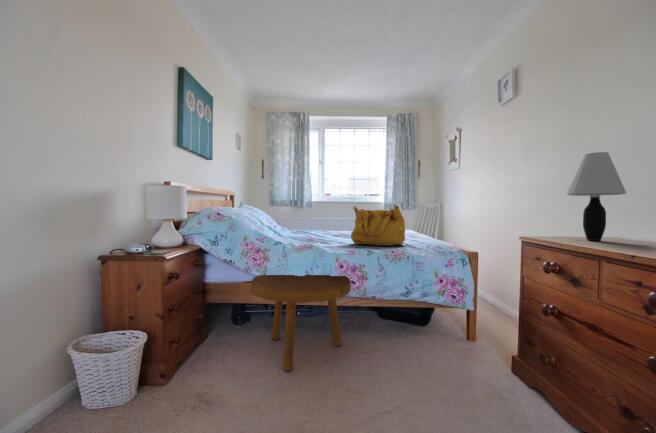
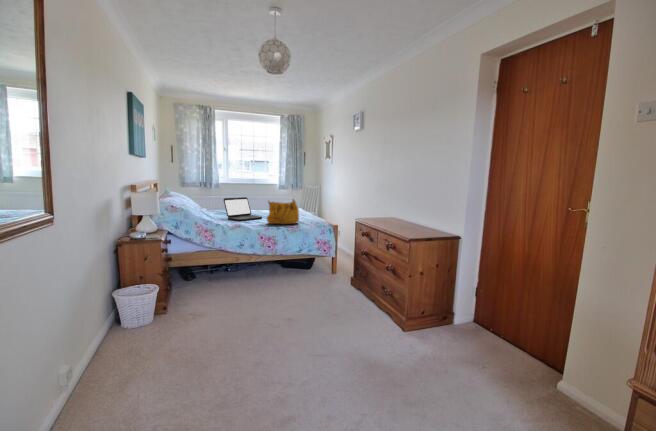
table lamp: present [567,152,626,241] -> none [374,181,395,221]
laptop: none [297,208,350,241] -> present [224,197,262,221]
footstool: present [250,275,351,371] -> none [207,241,269,298]

